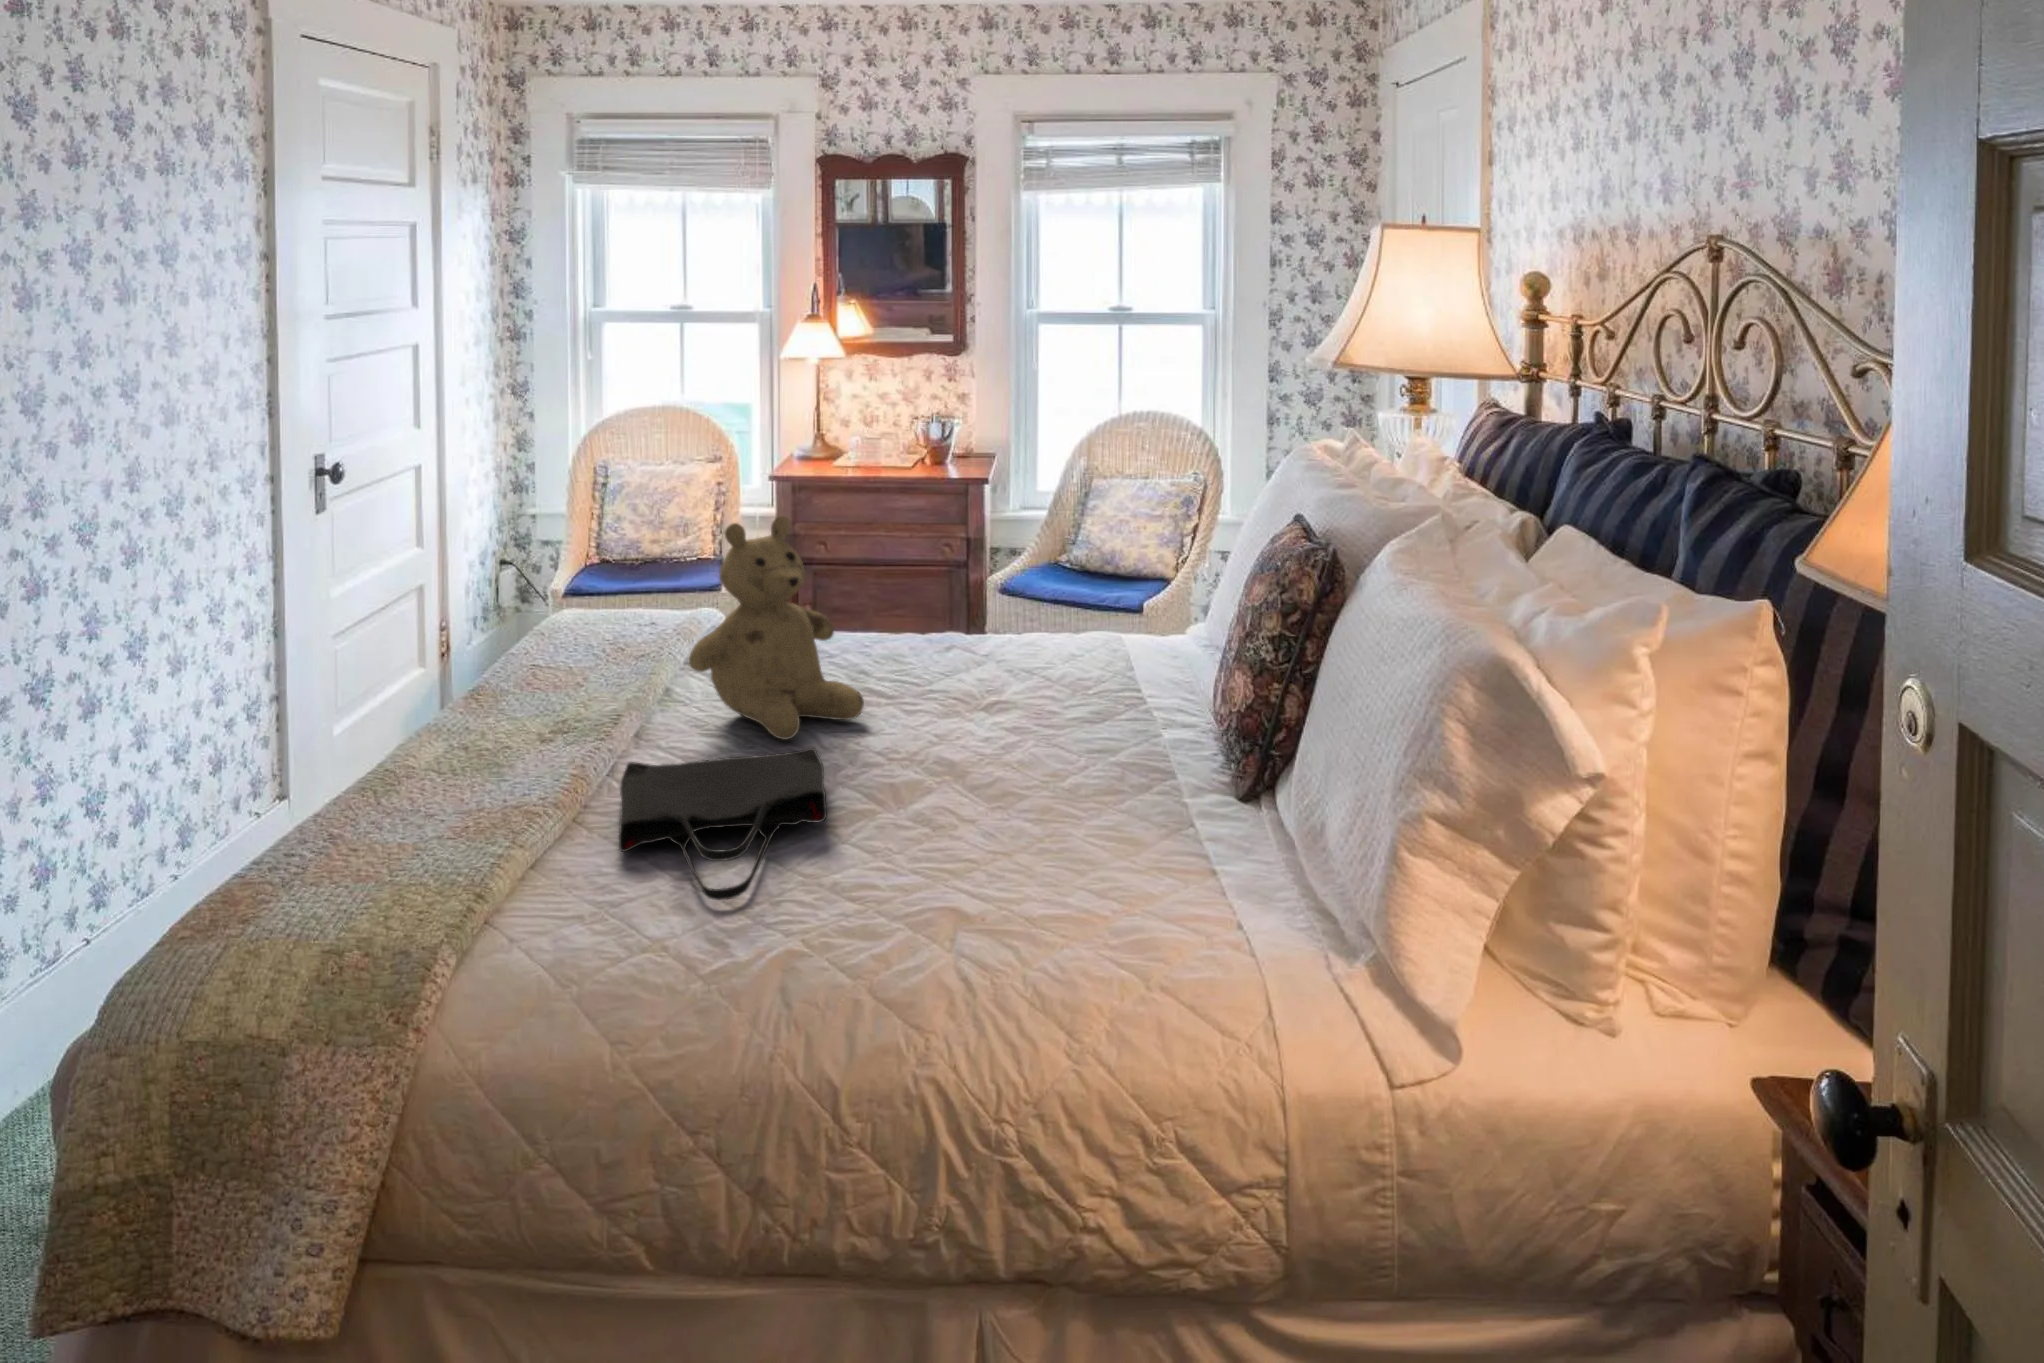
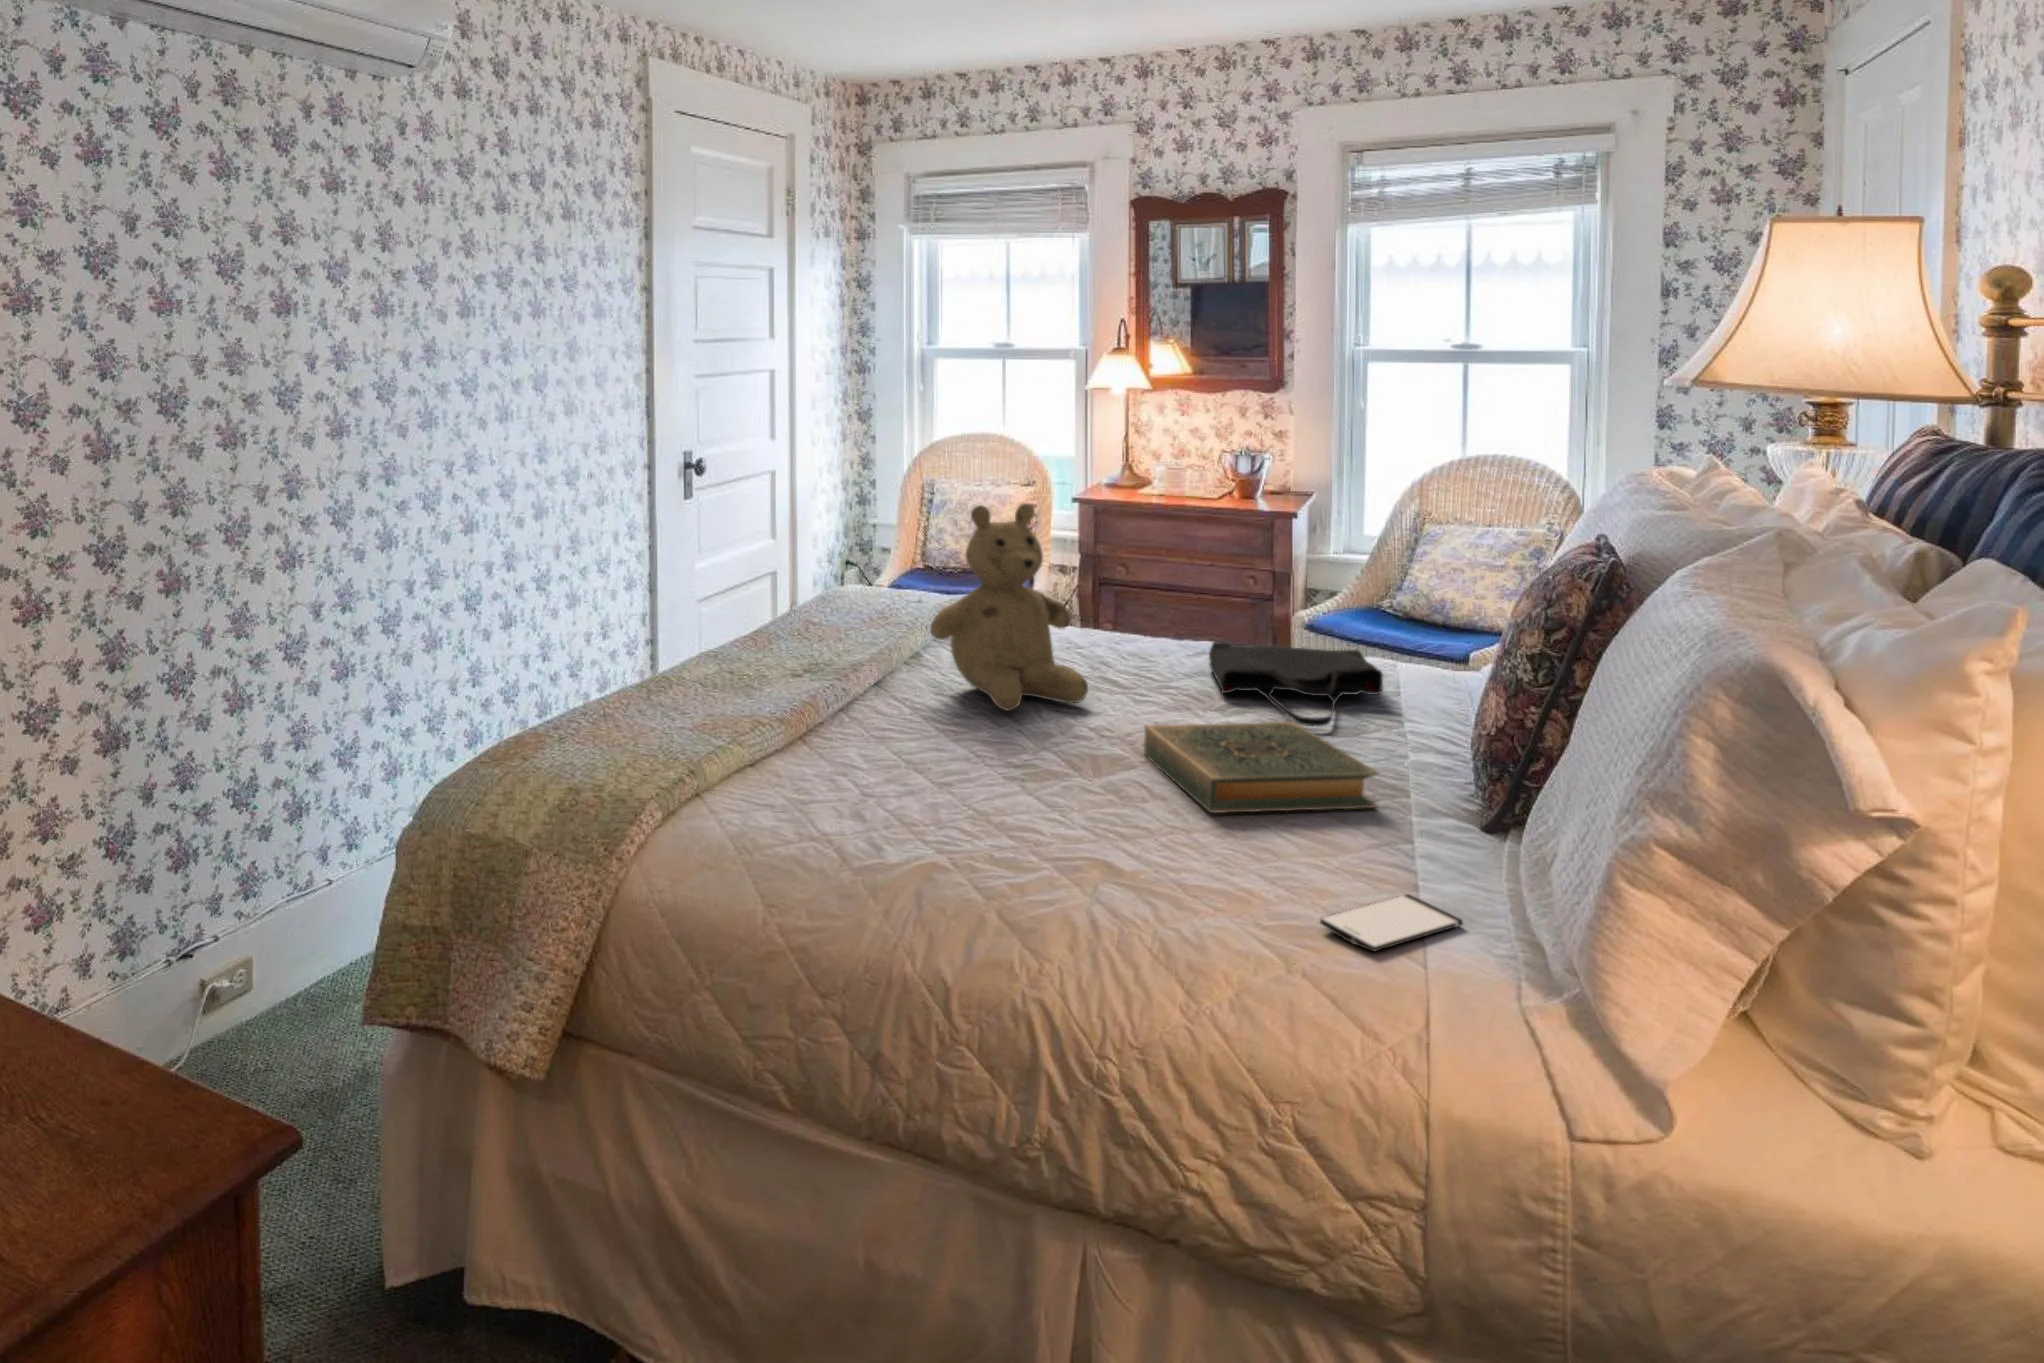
hardback book: none [936,713,1163,827] -> present [1144,722,1379,813]
tote bag: present [619,748,827,900] -> present [1209,642,1383,727]
smartphone: none [1158,883,1268,952] -> present [1320,894,1463,951]

